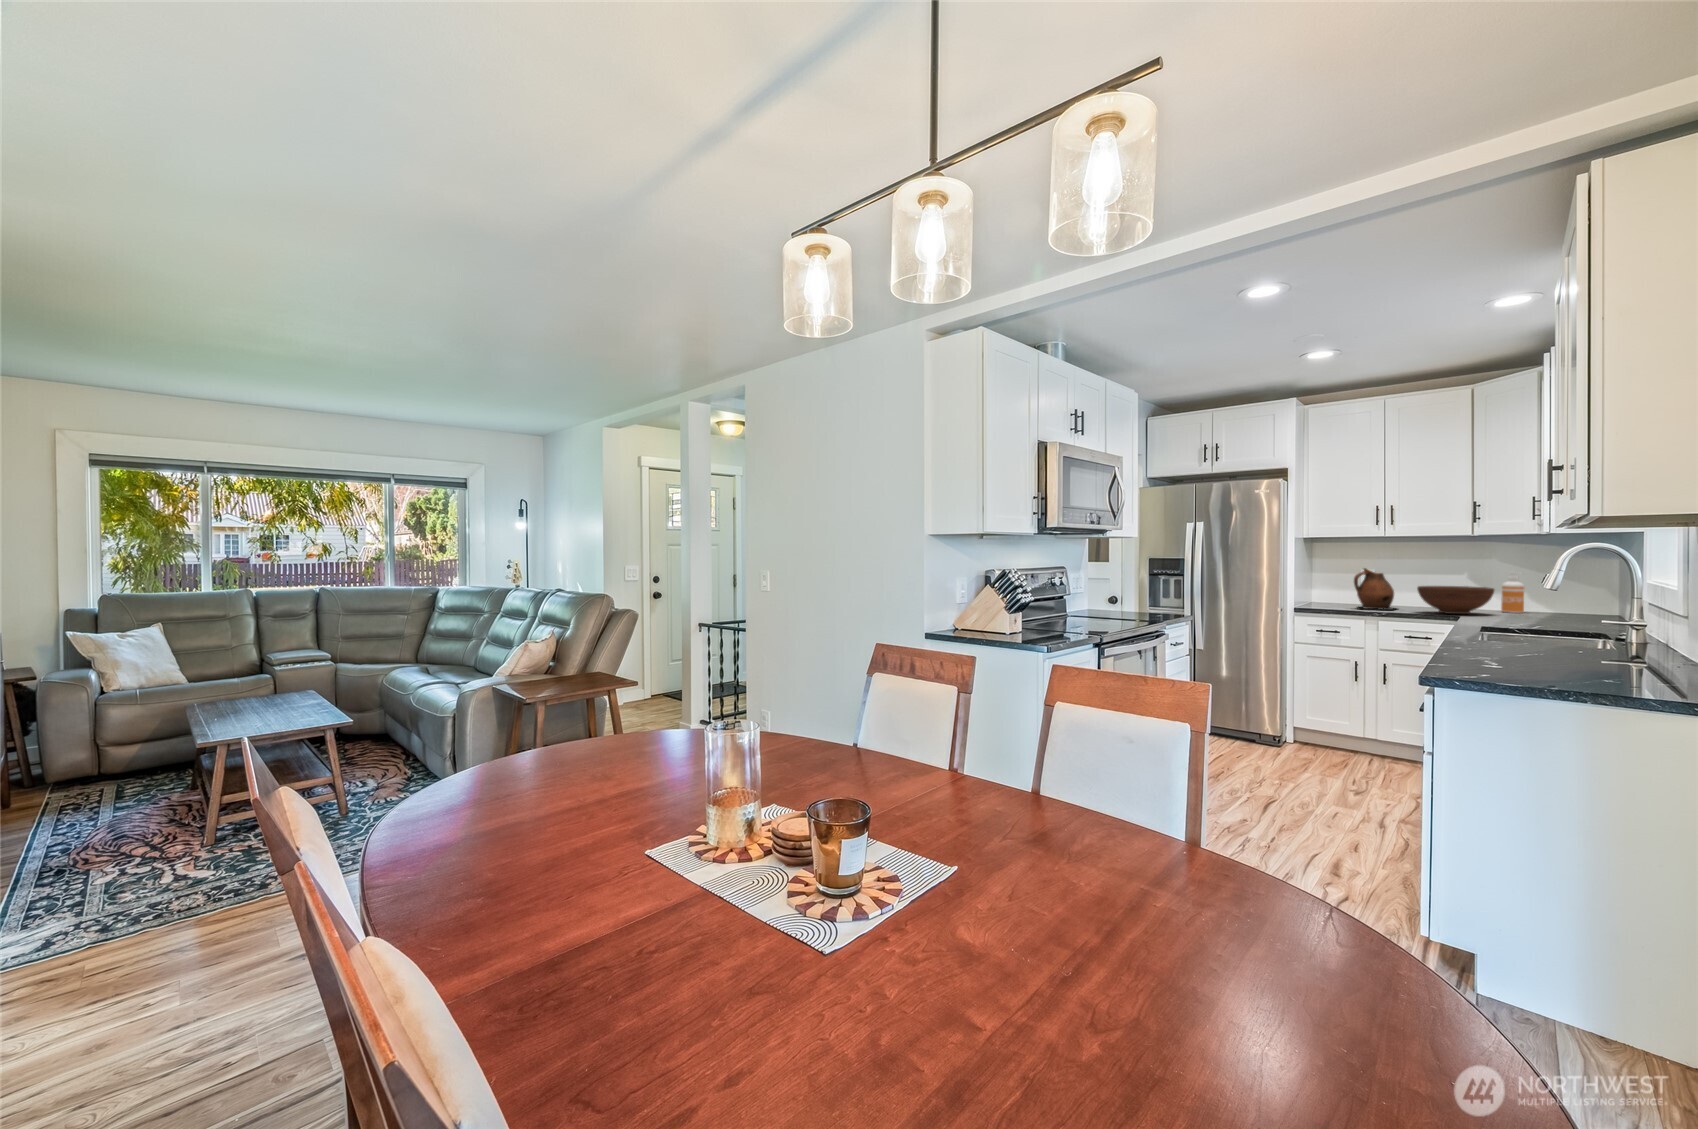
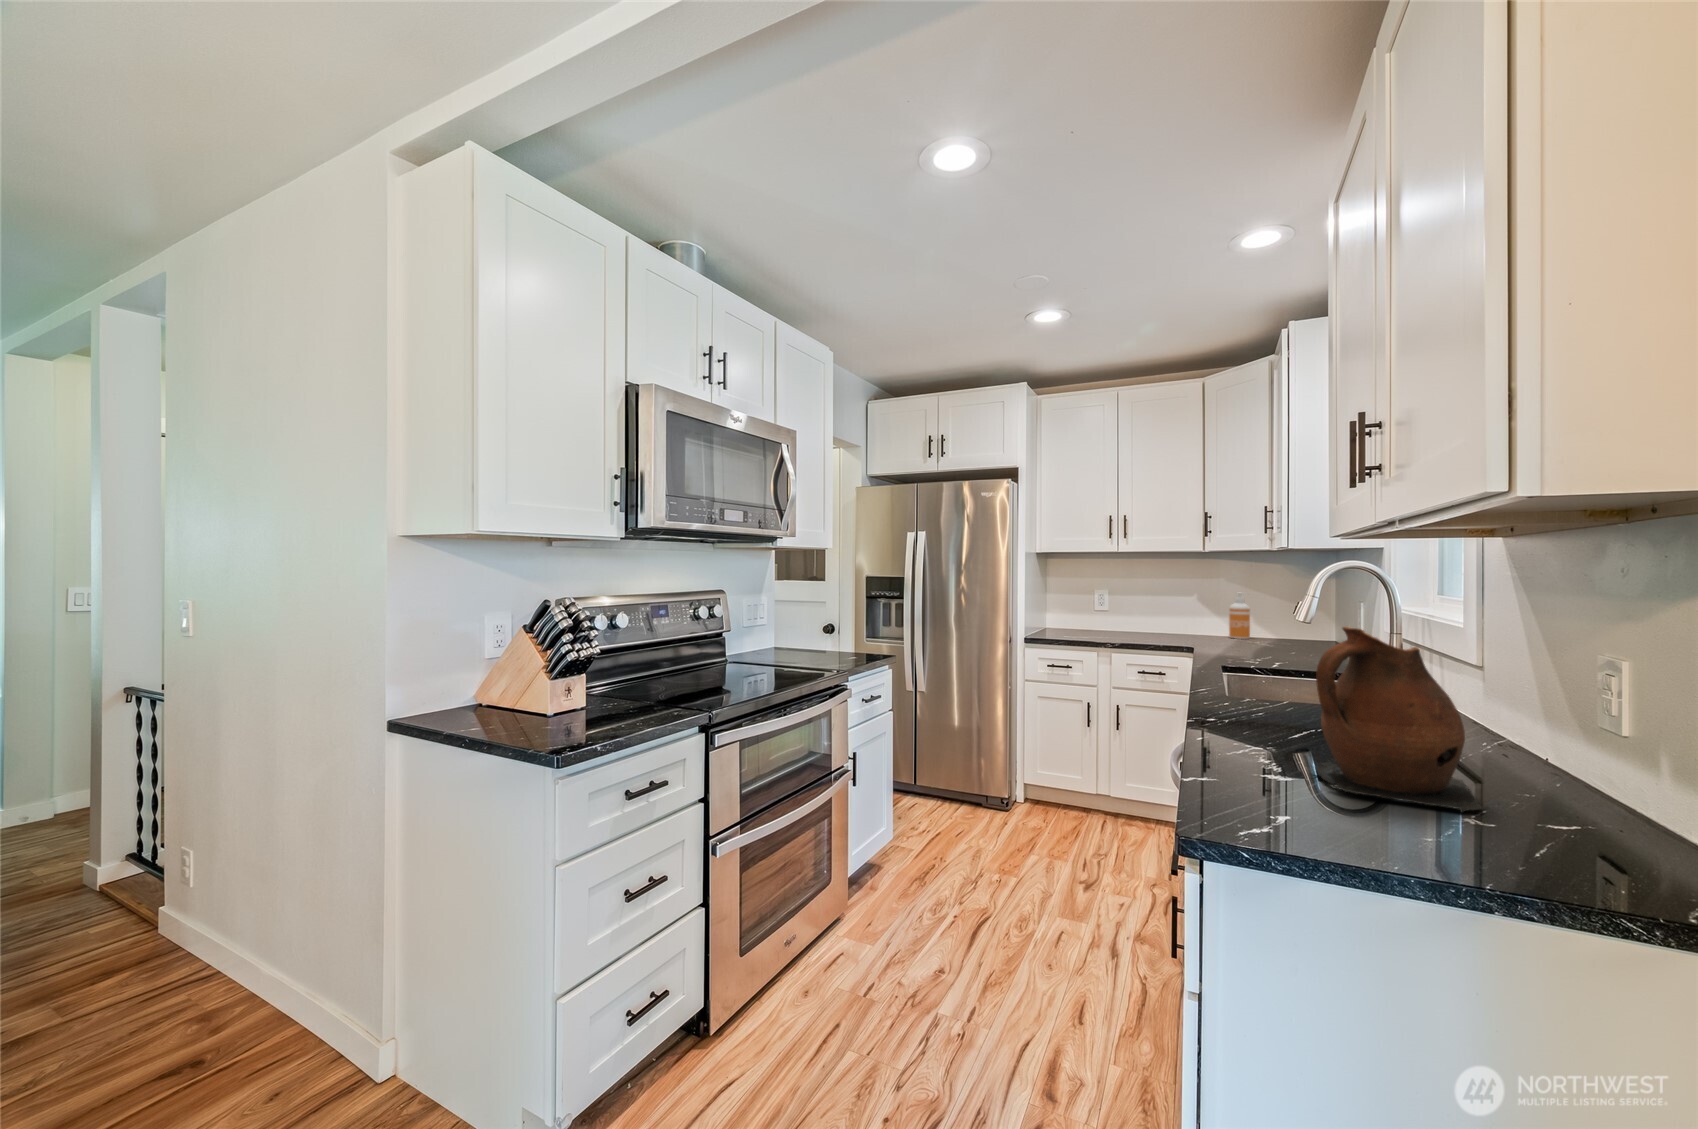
ceramic pitcher: present [1354,568,1394,610] -> present [1315,627,1482,813]
fruit bowl: present [1417,586,1494,614] -> none [1150,609,1224,642]

